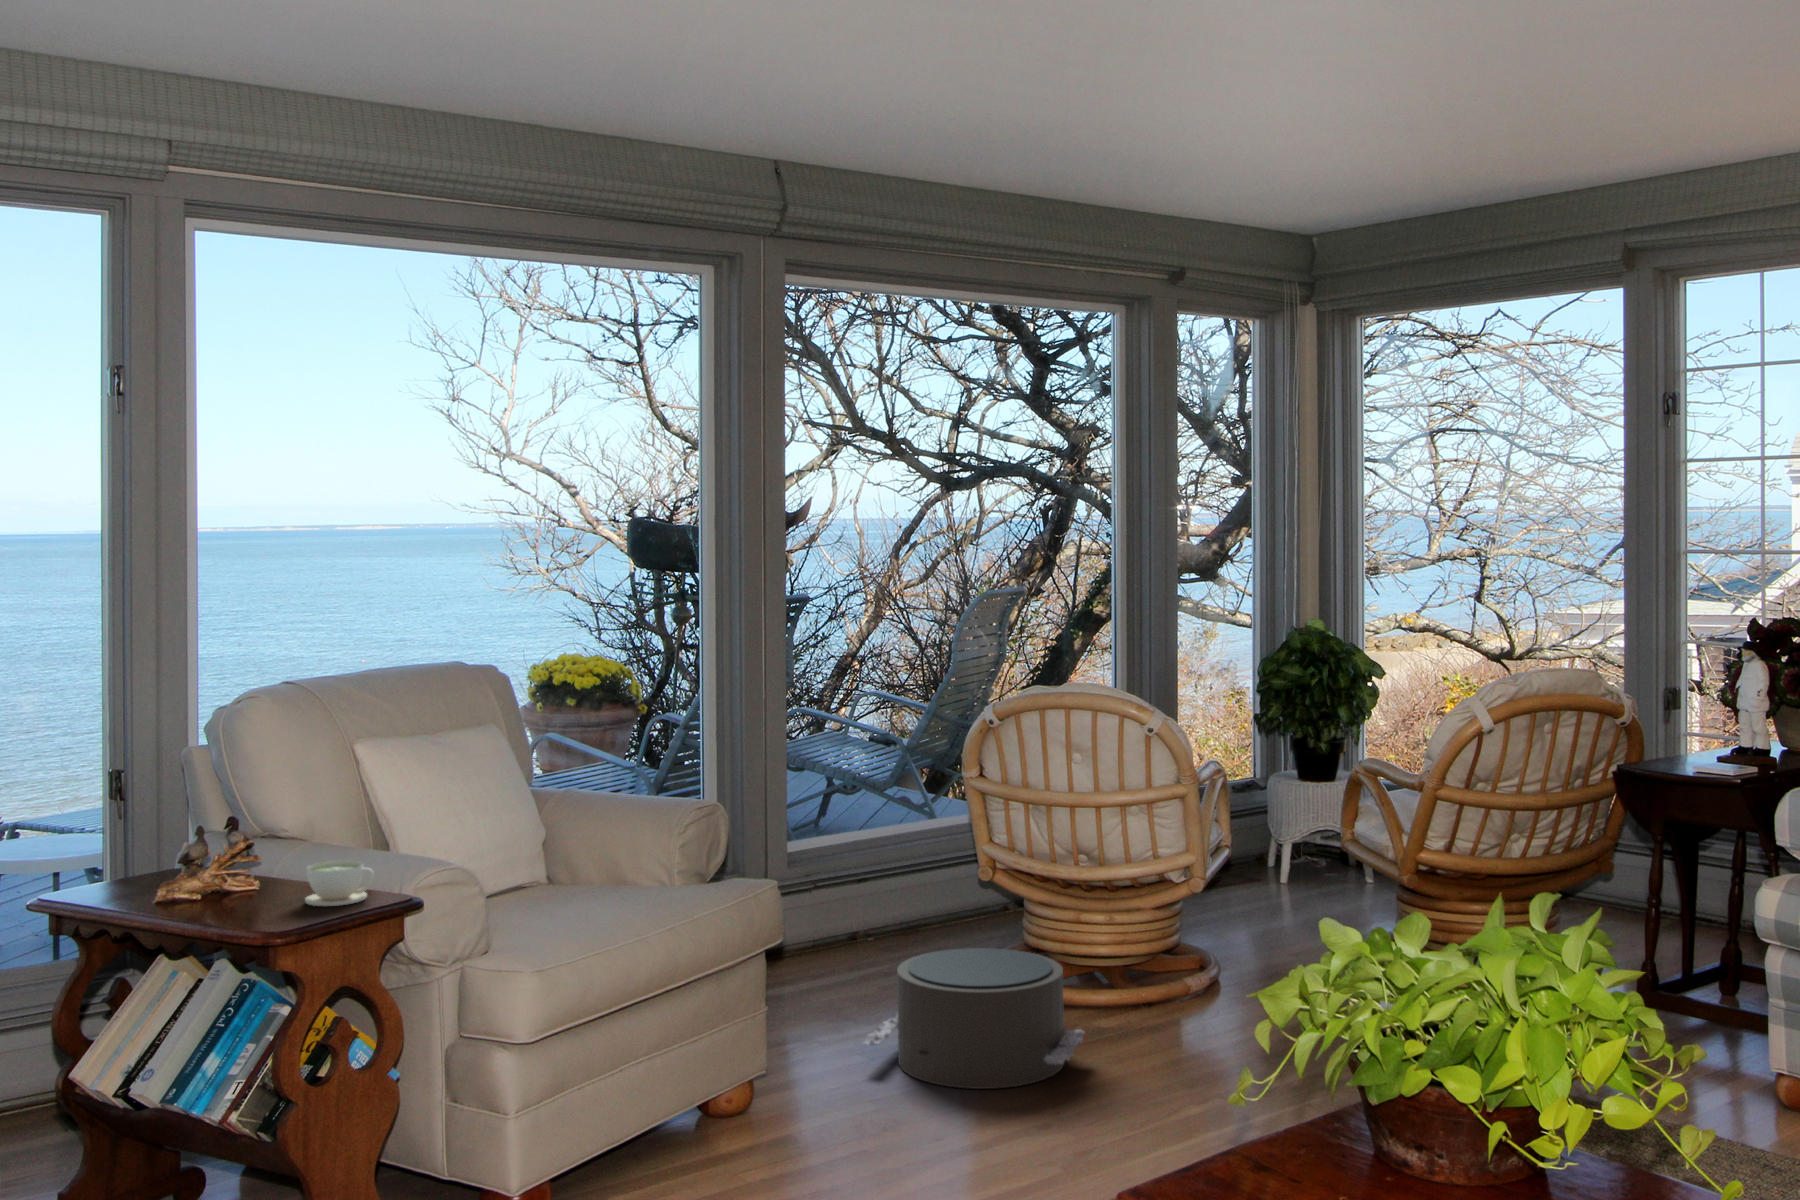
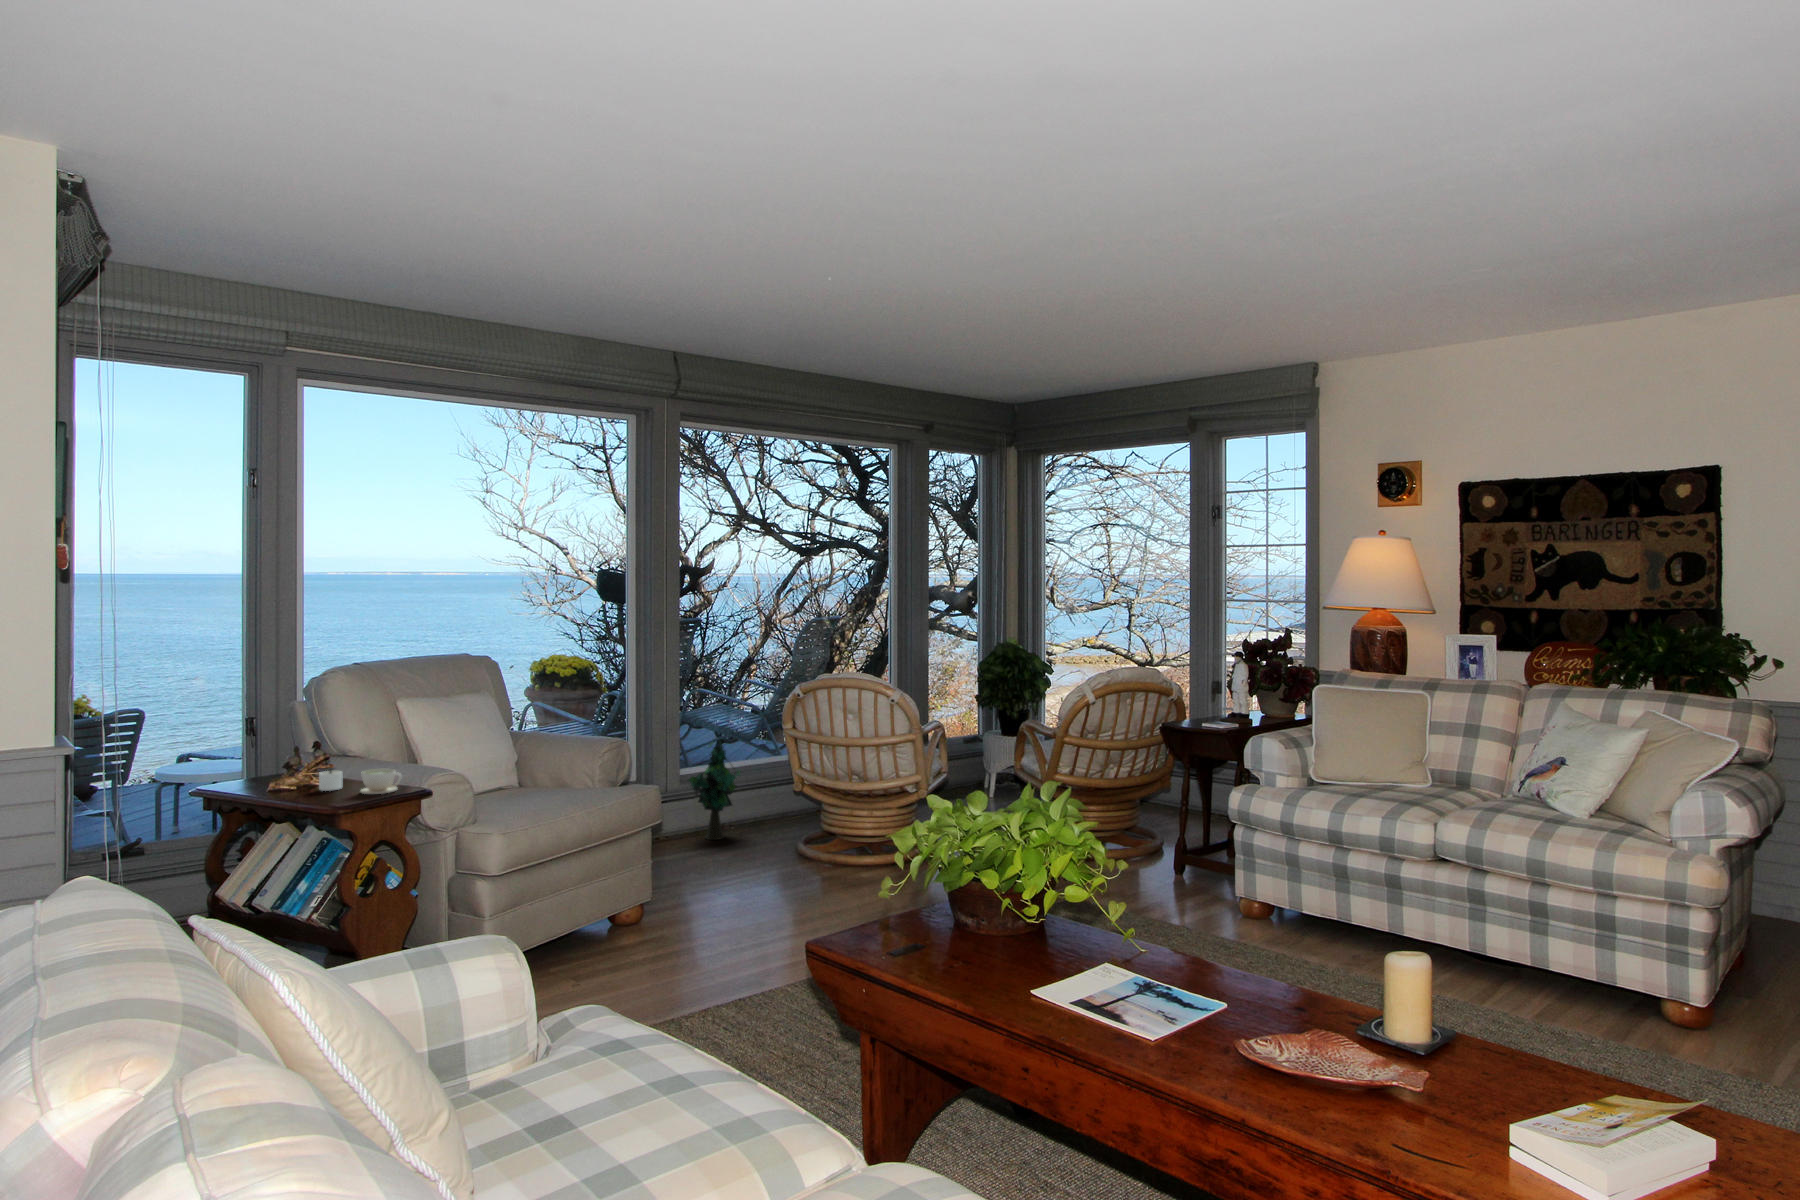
decorative plant: none [786,793,871,959] -> present [689,739,740,840]
candle: none [233,863,286,899] -> present [319,771,342,791]
pouf: present [864,948,1084,1089] -> none [713,830,846,911]

